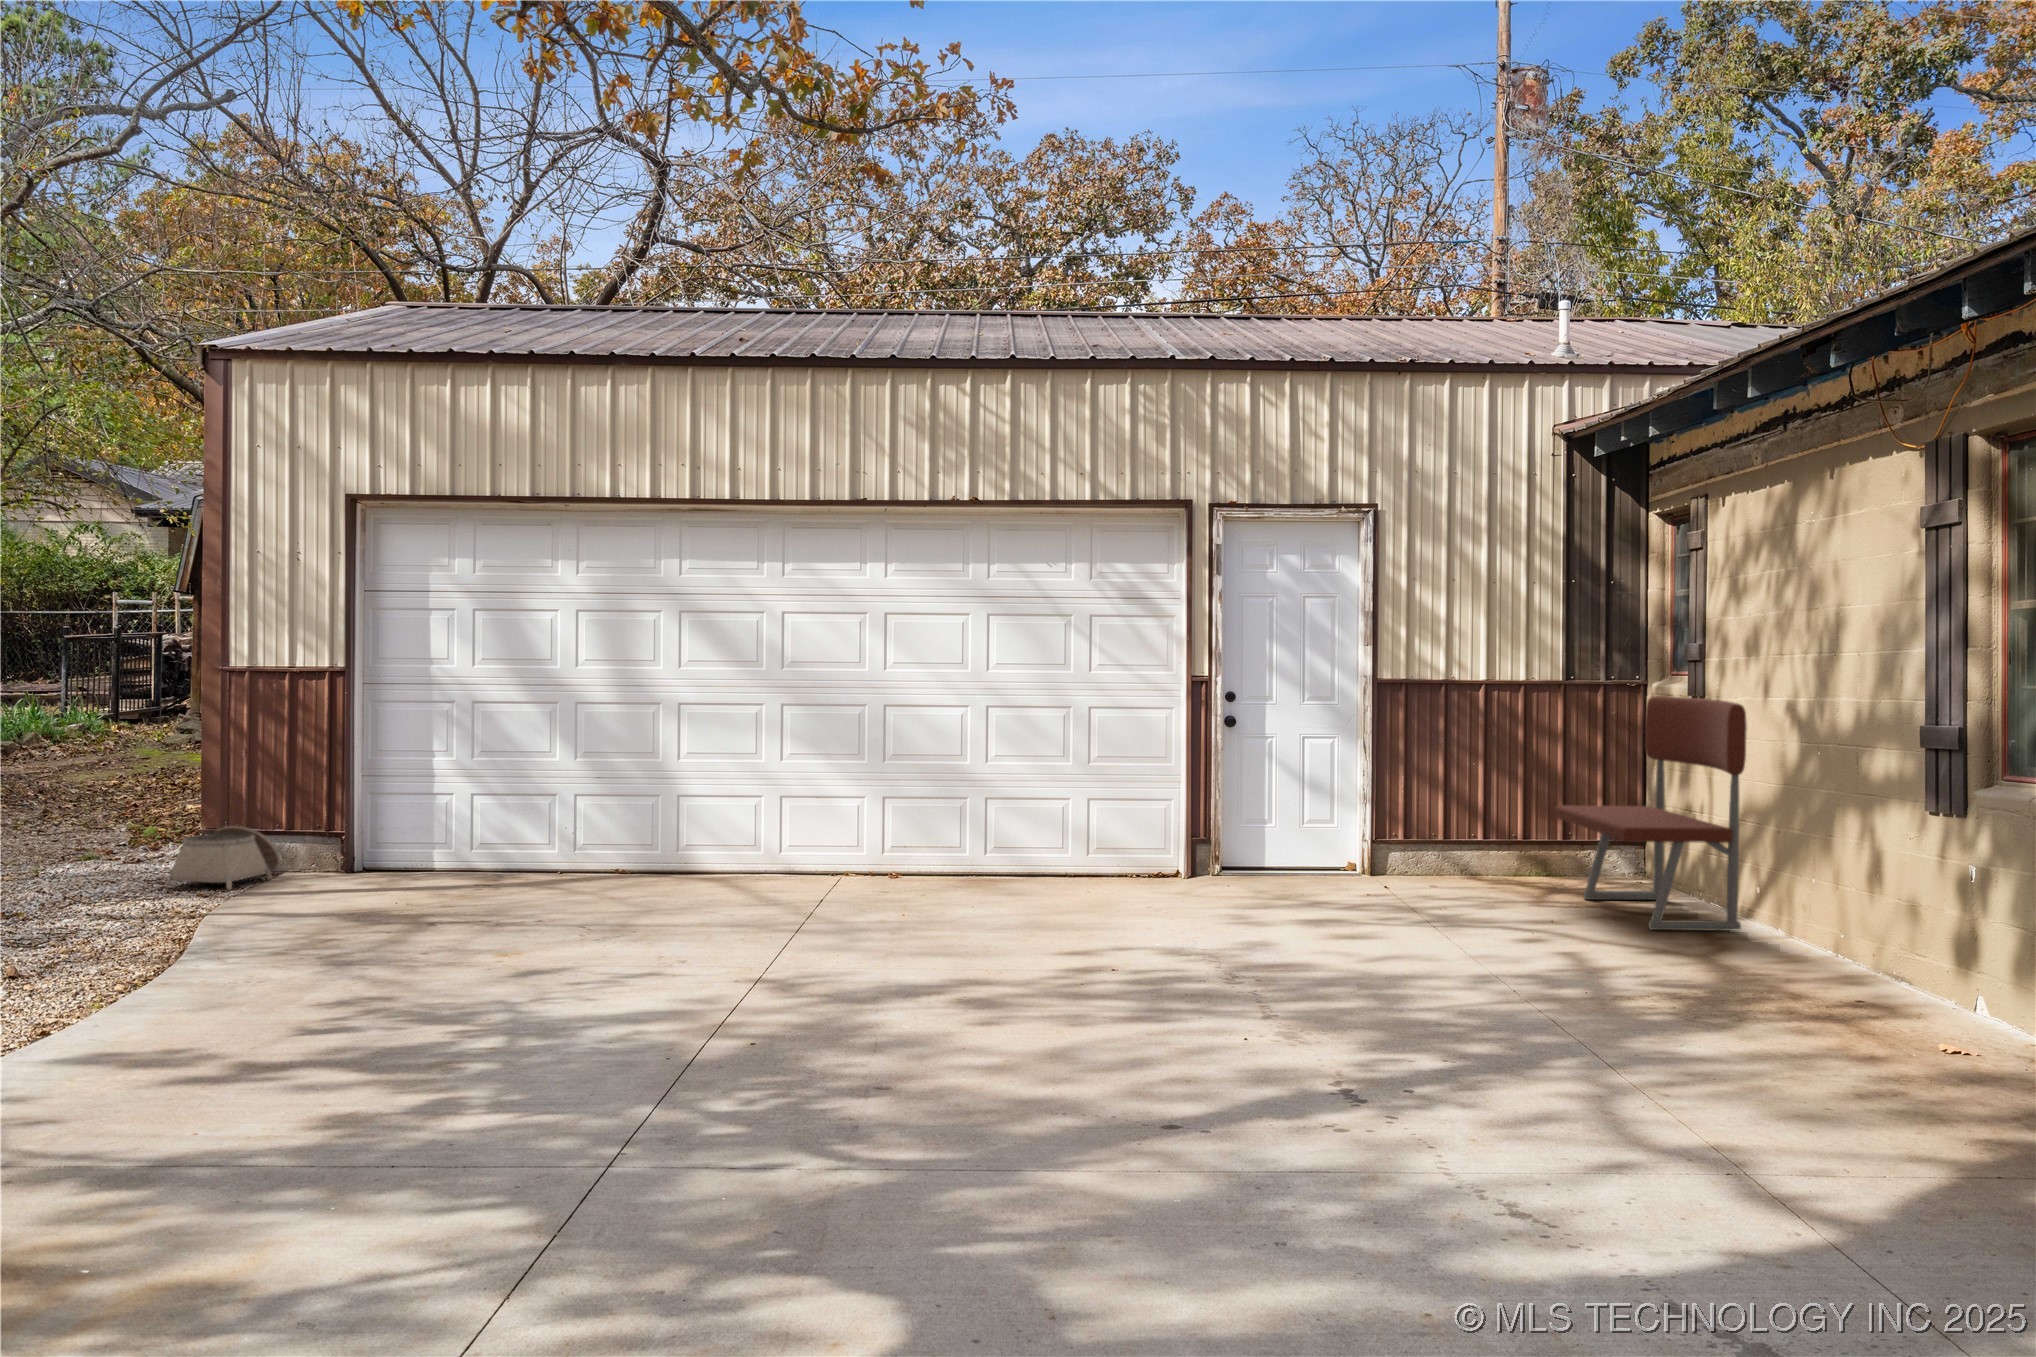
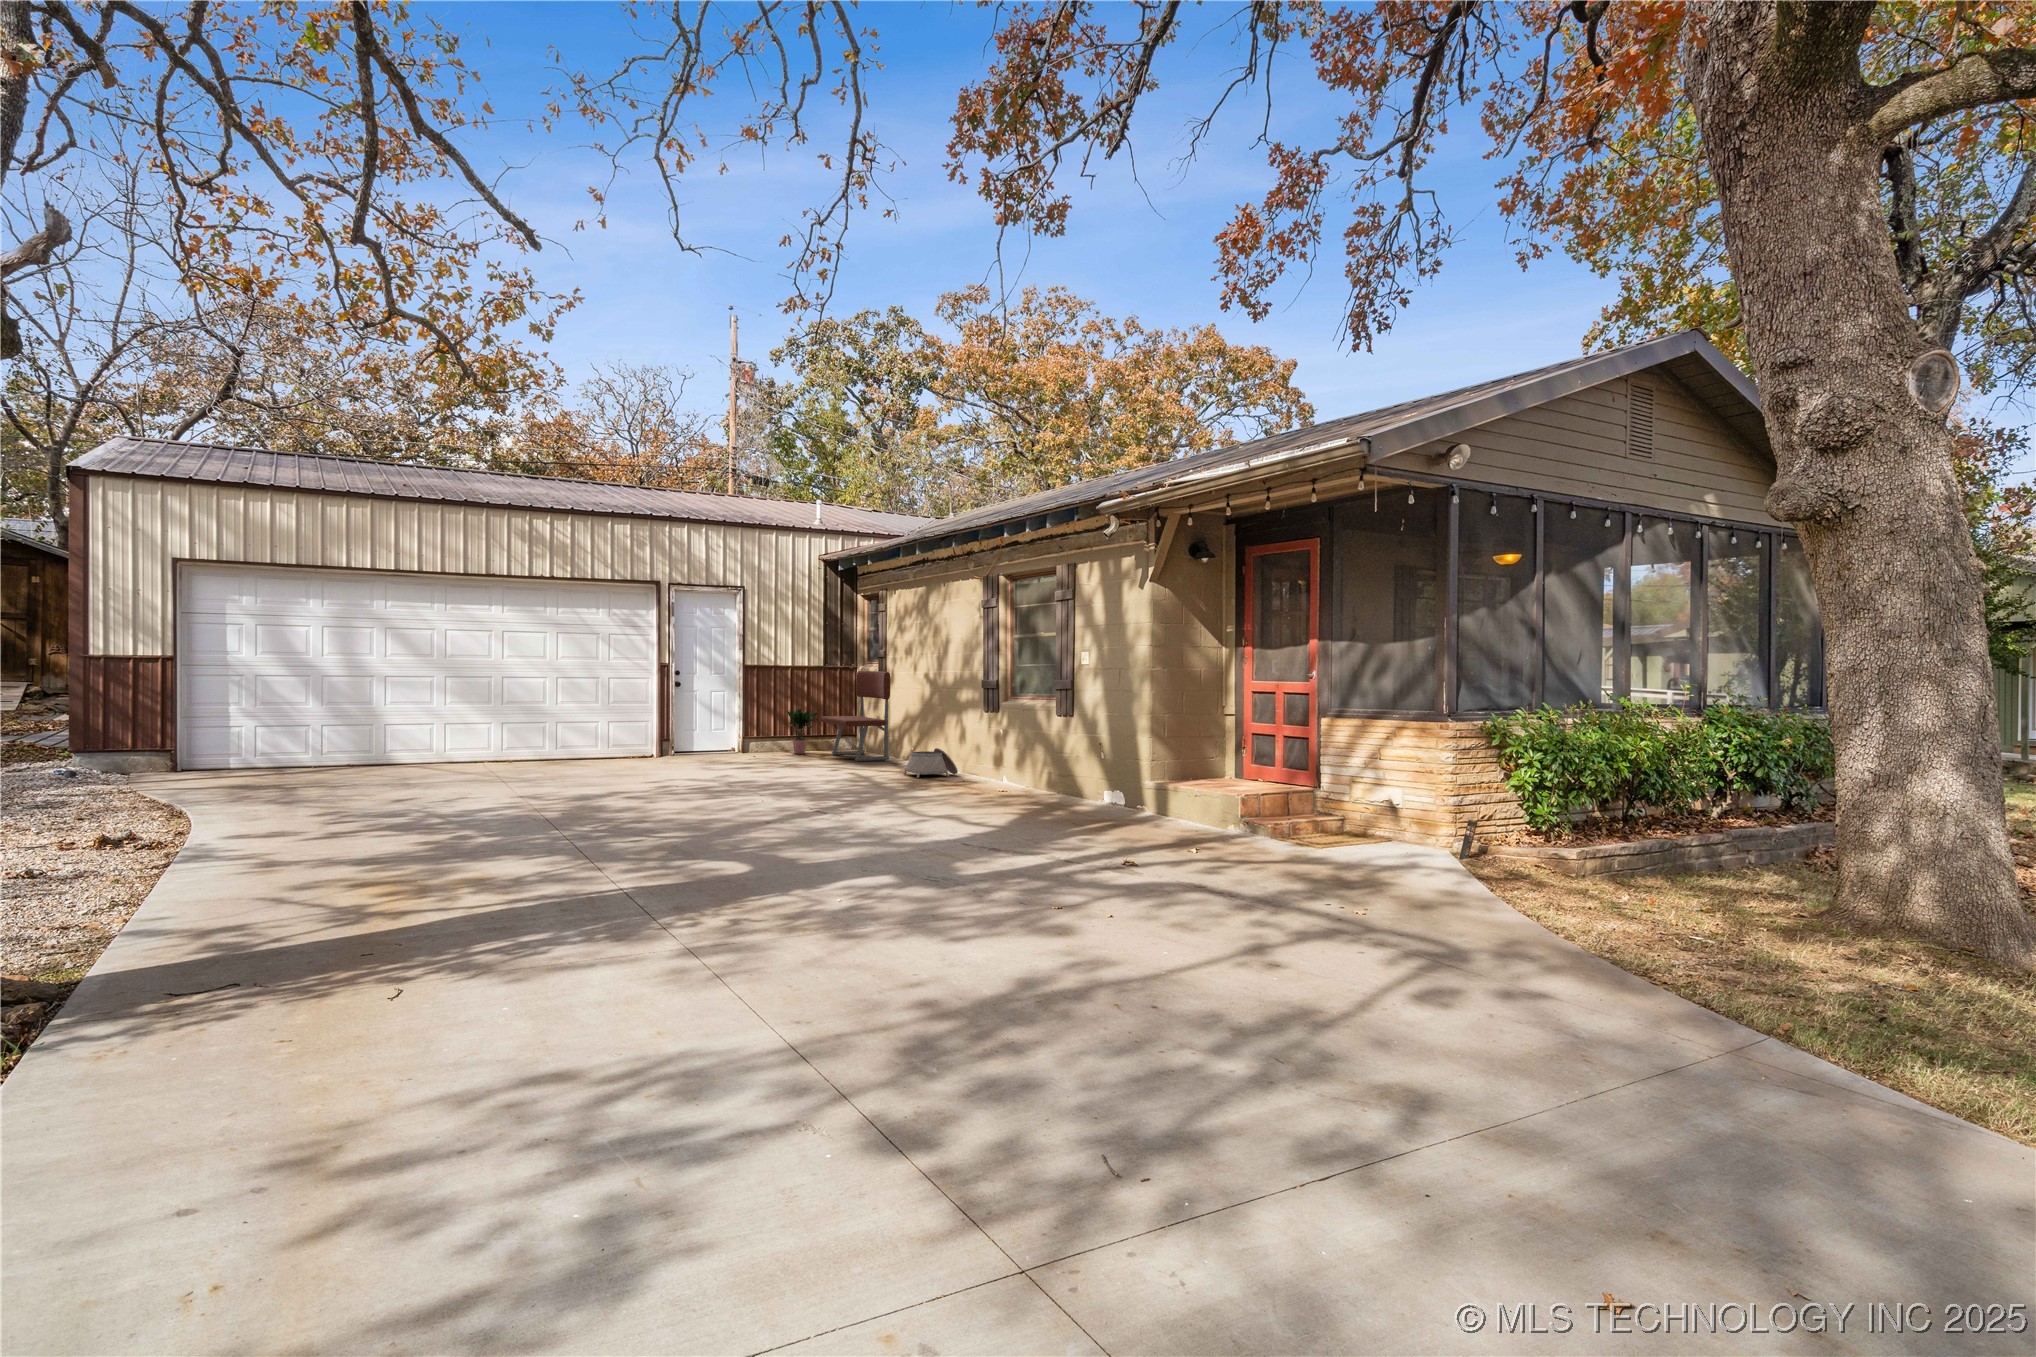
potted plant: none [1471,780,1554,890] -> present [787,708,818,754]
basket: present [165,826,279,890] -> present [904,748,958,778]

